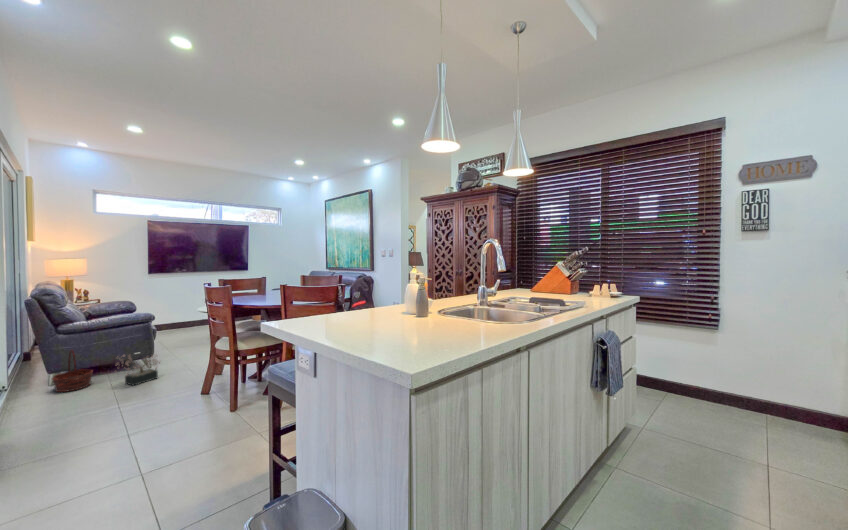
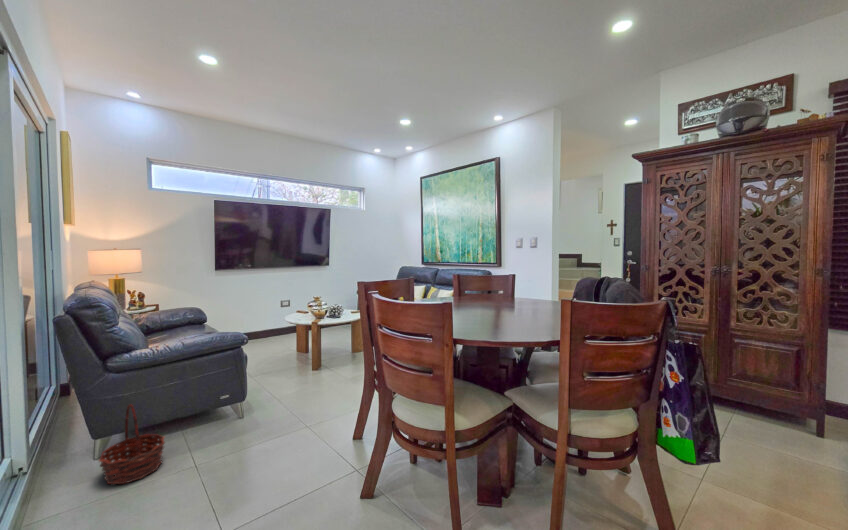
decorative plant: present [117,355,160,385] -> none [202,406,270,470]

